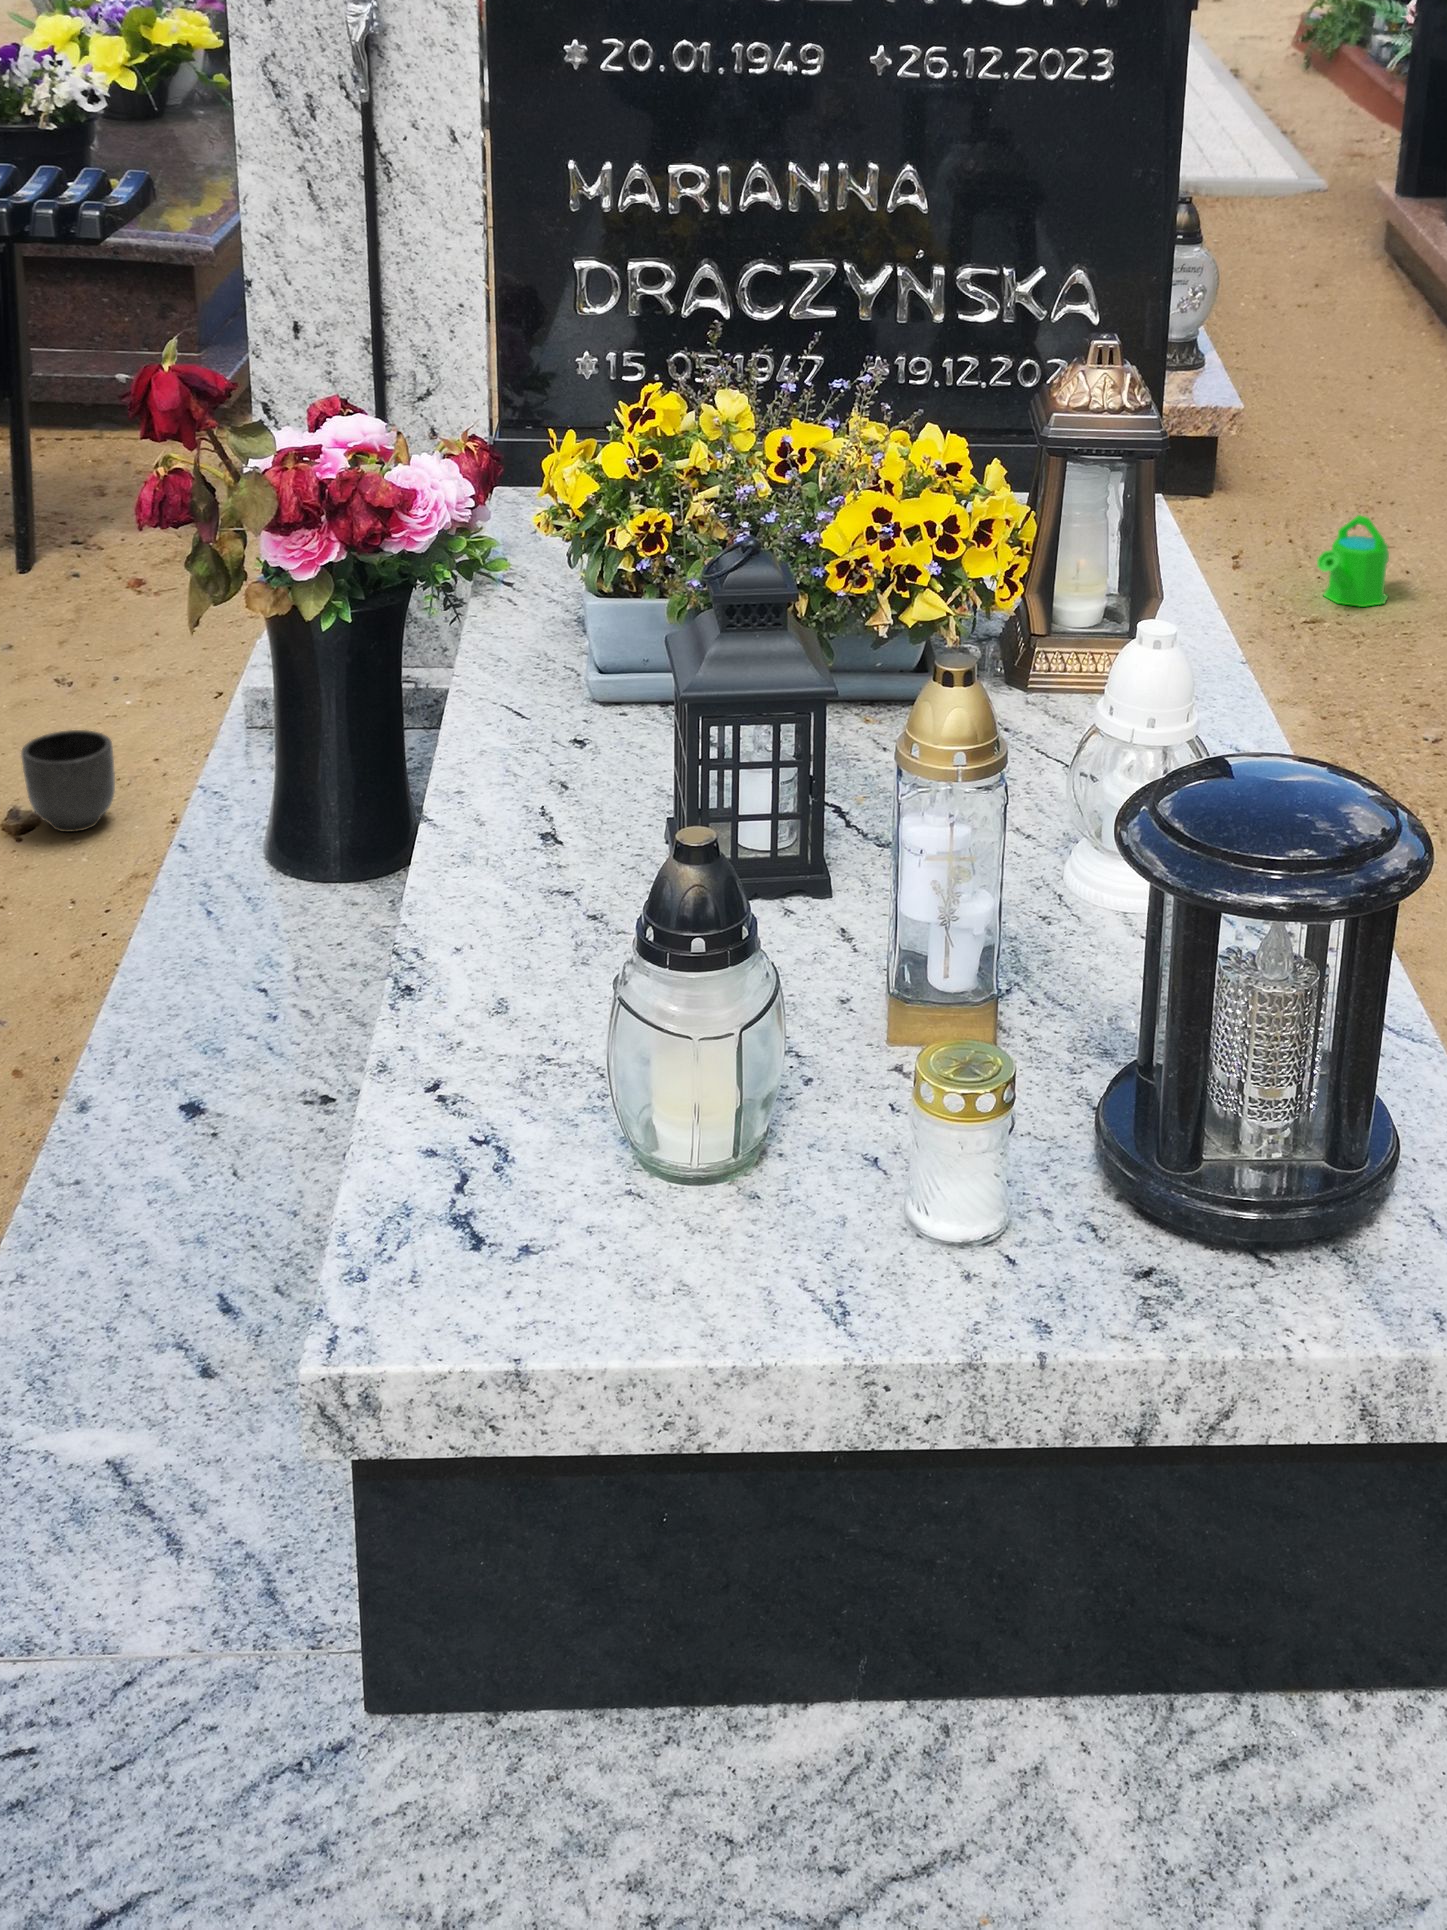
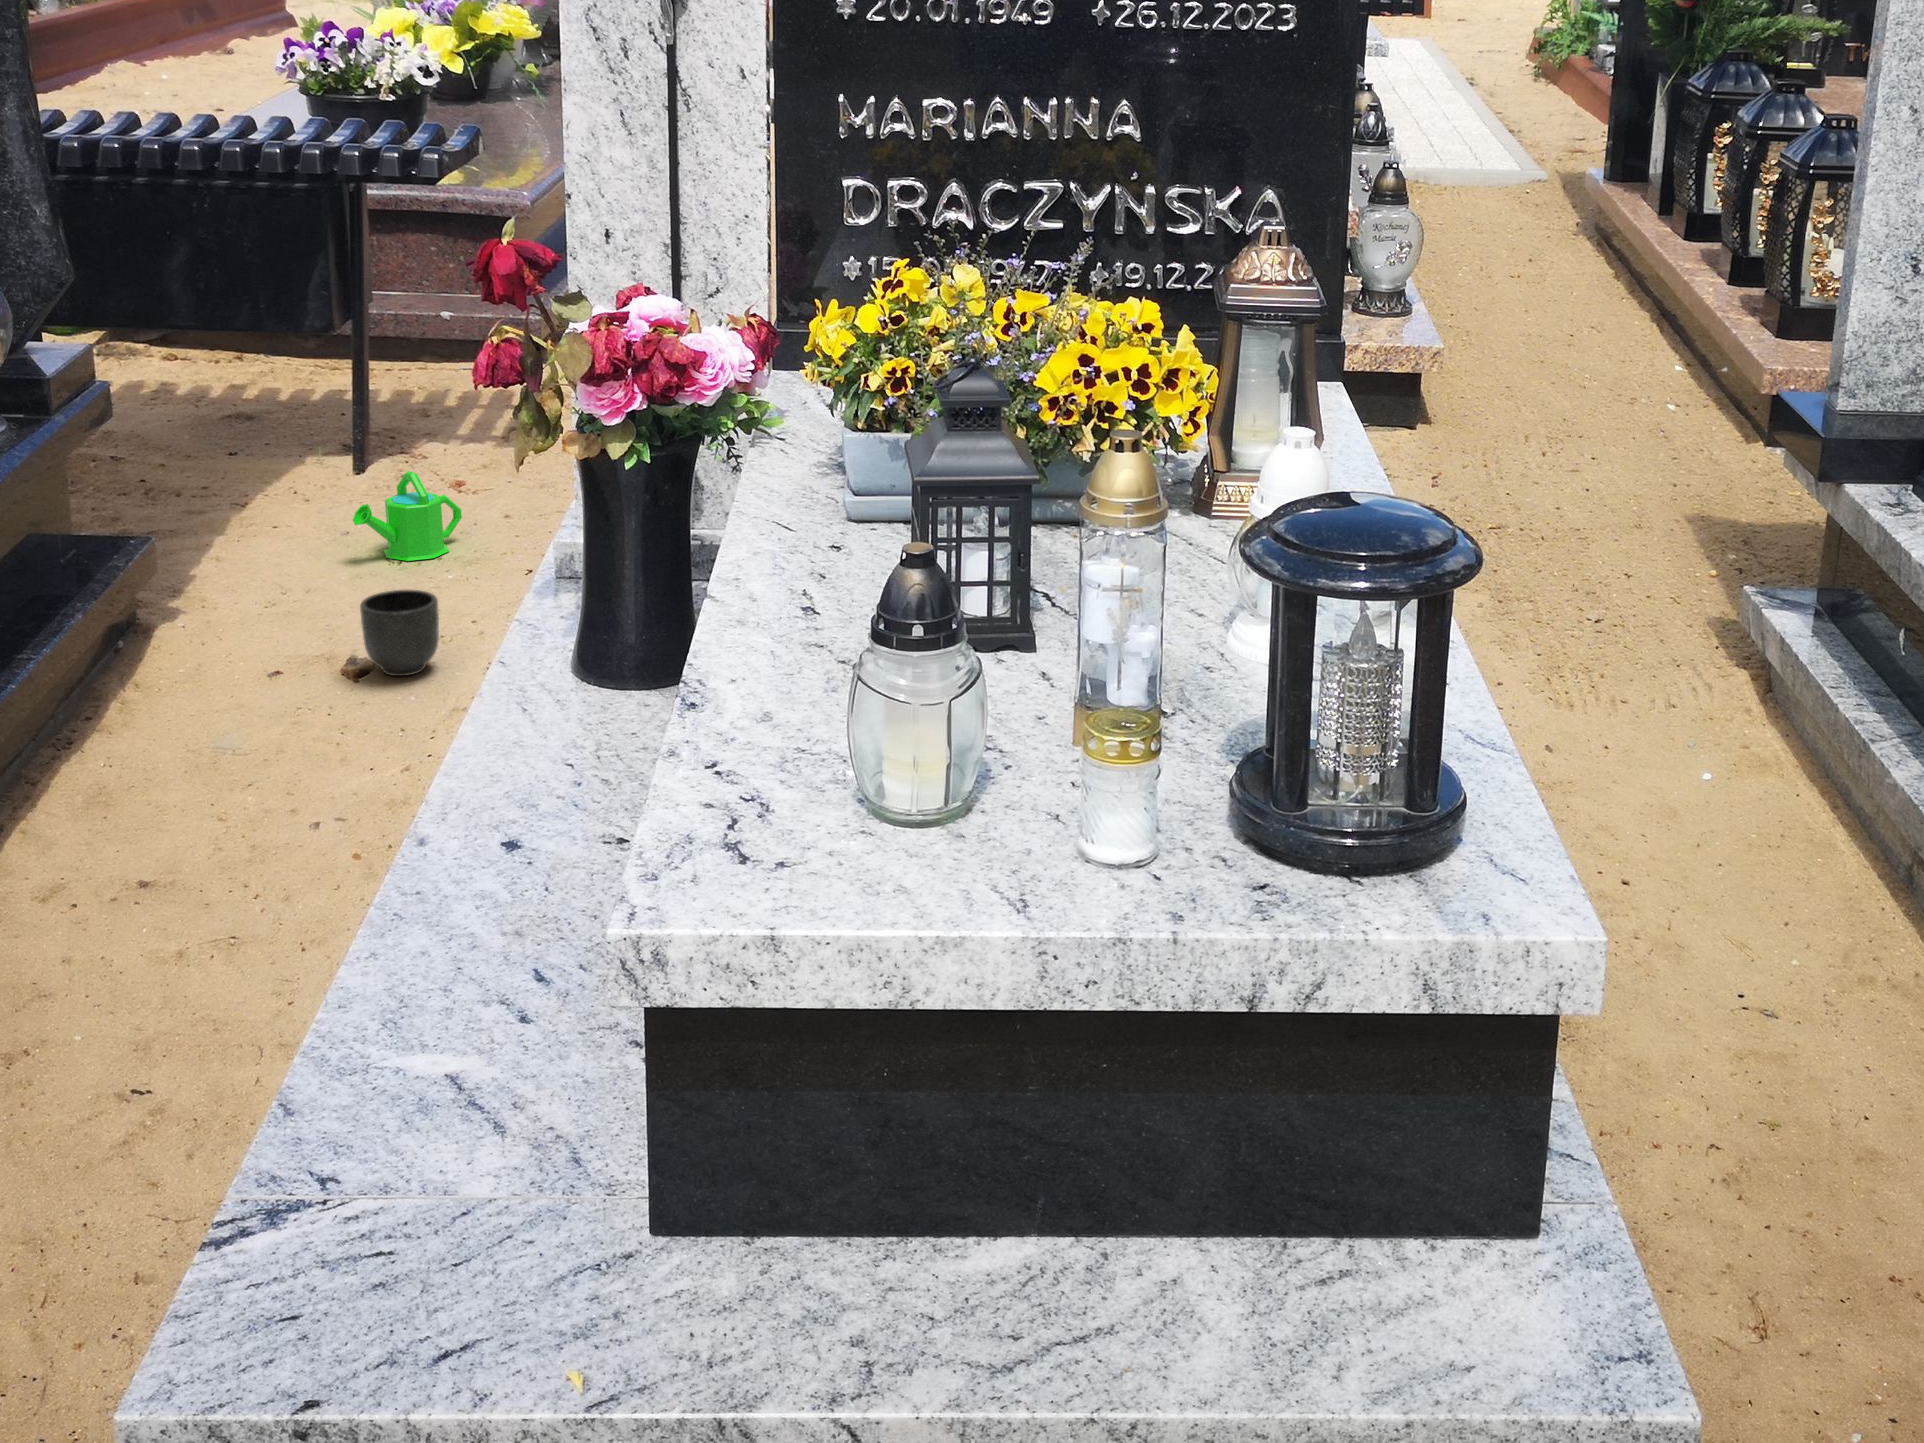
watering can: present [1317,515,1389,607] -> present [353,471,462,561]

